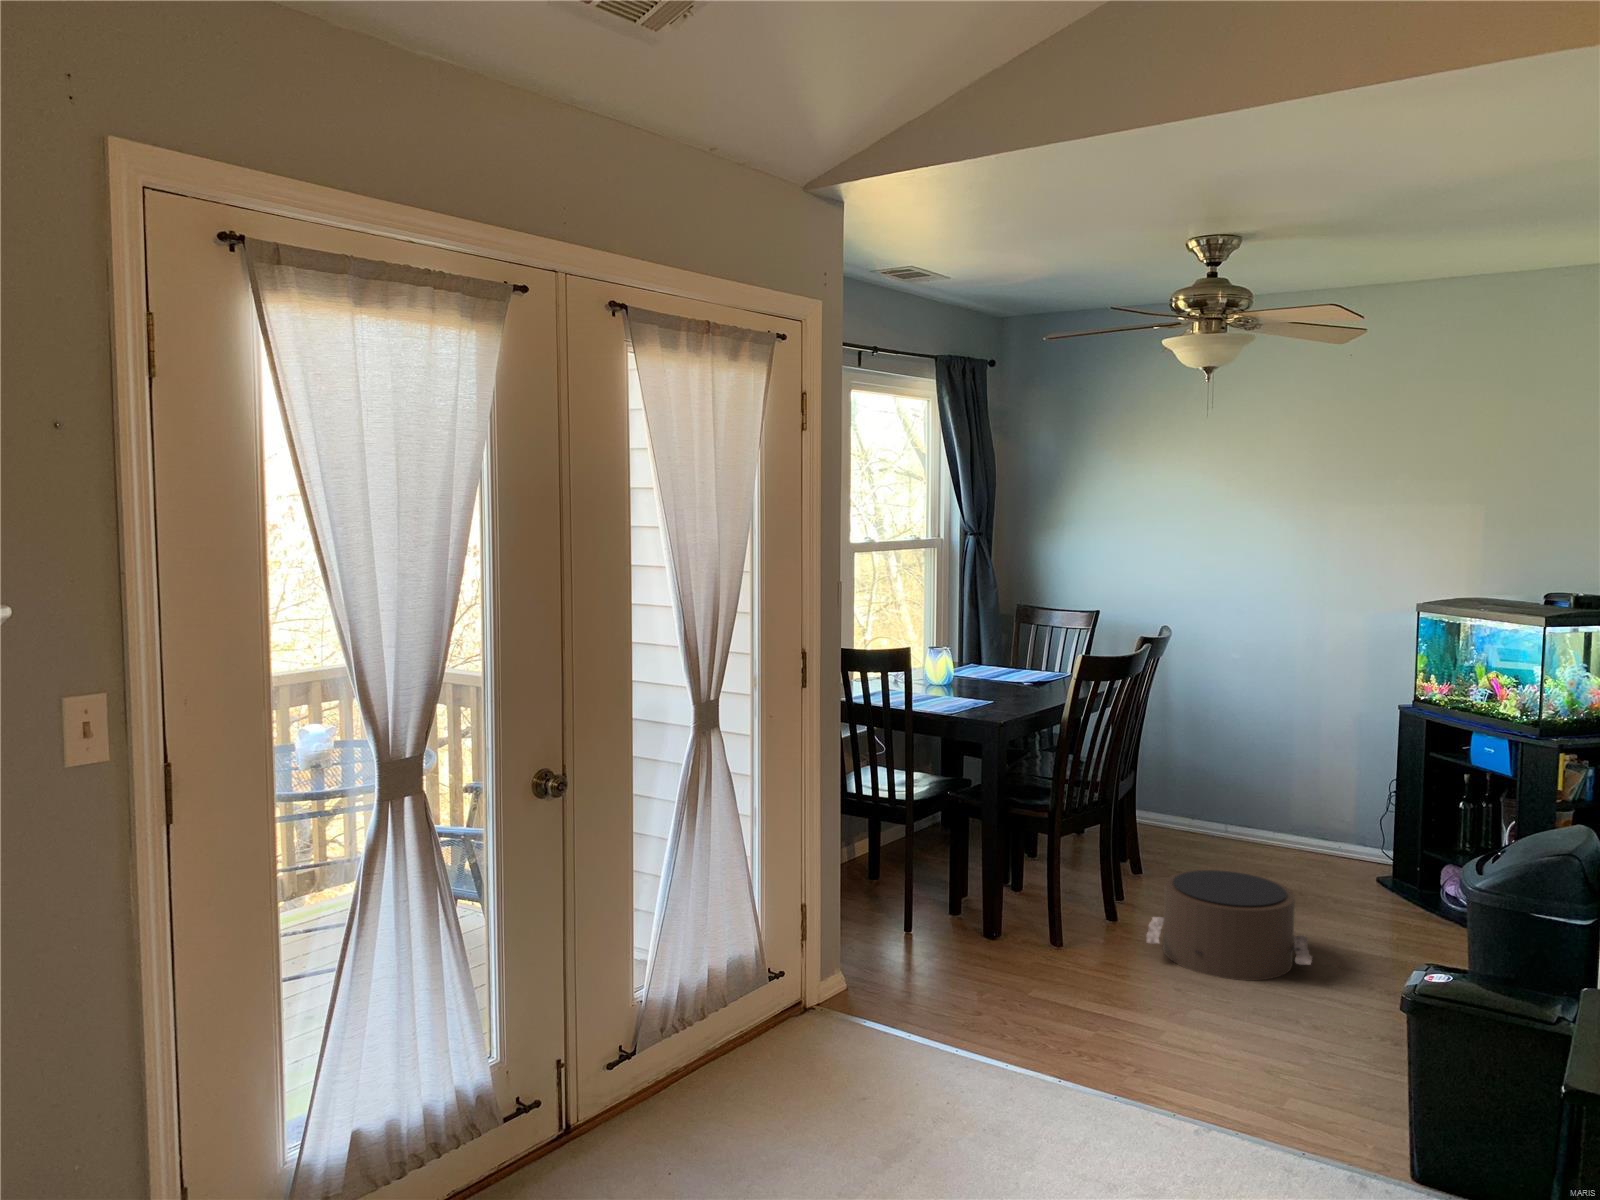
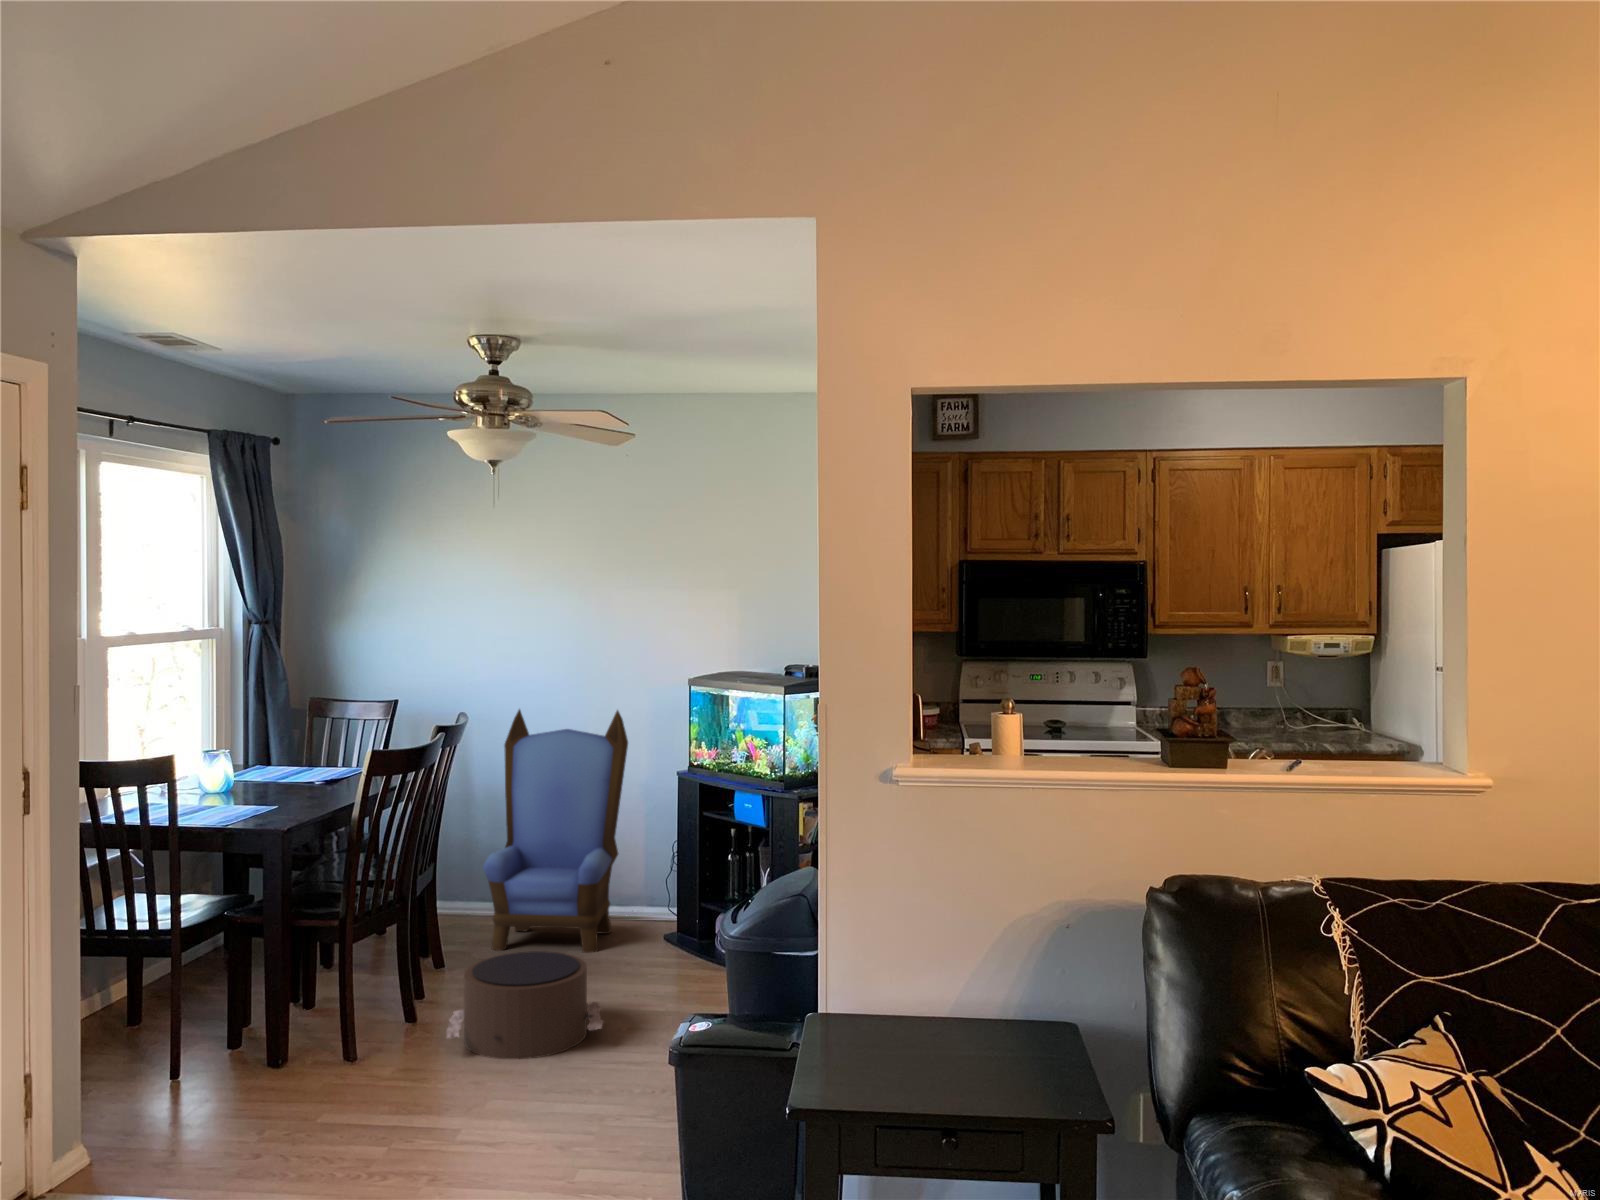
armchair: none [1178,625,1339,883] -> present [483,709,628,953]

